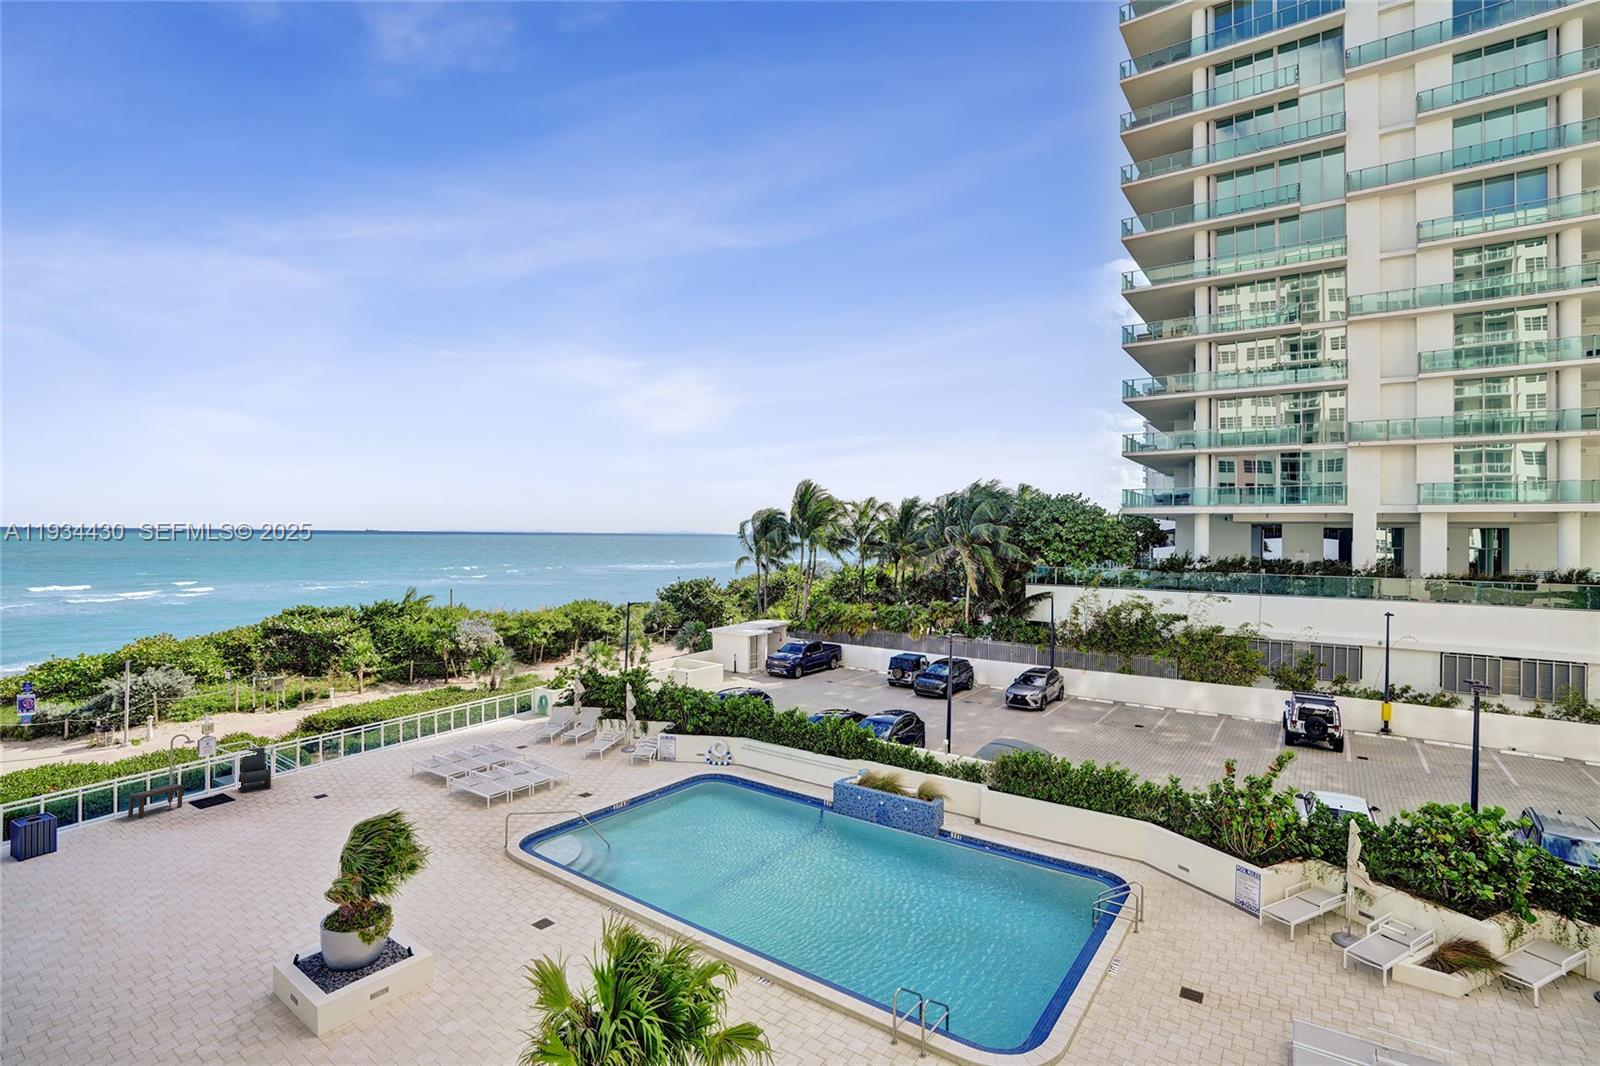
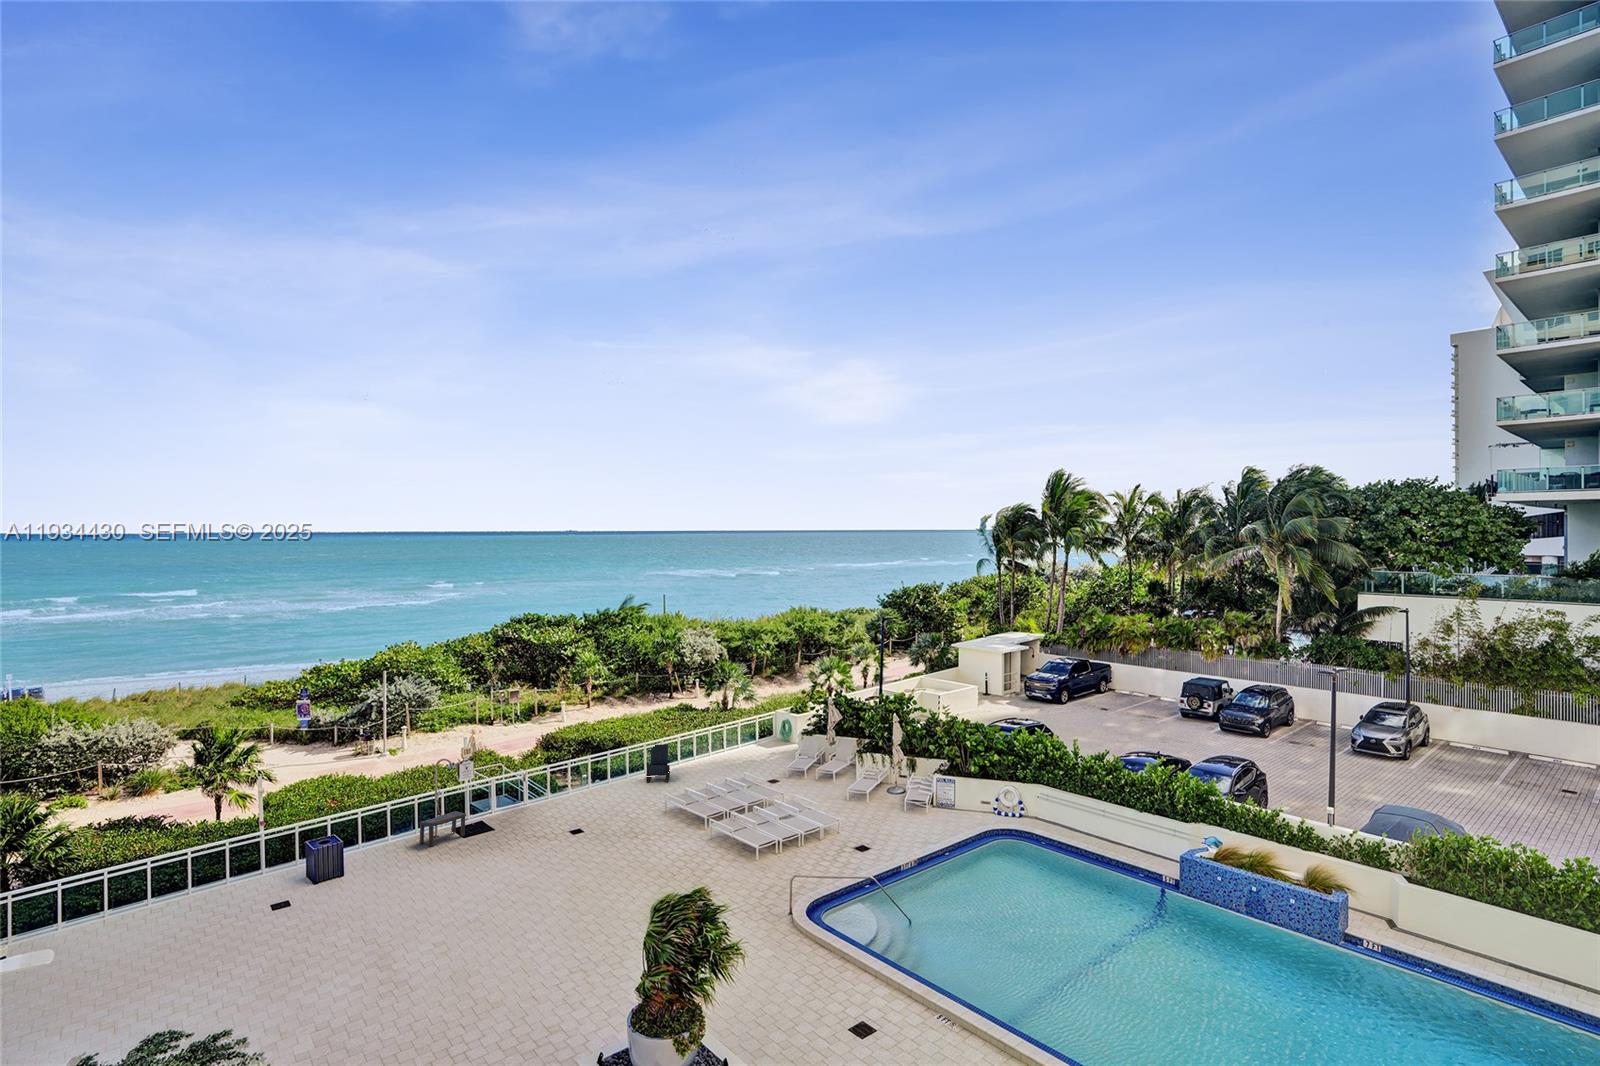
lounge chair: present [238,747,271,792] -> present [646,744,670,783]

